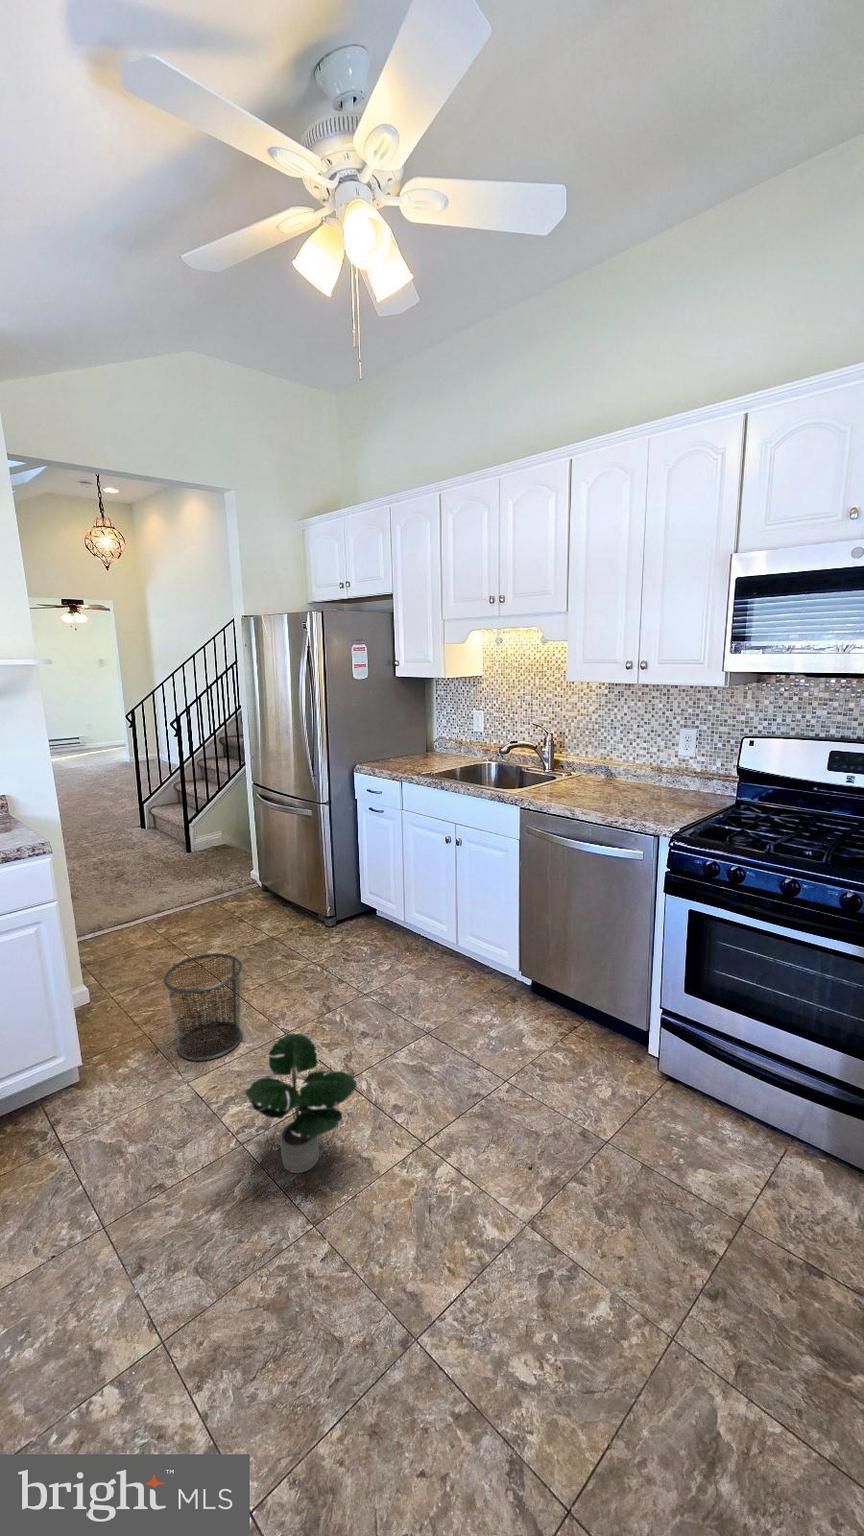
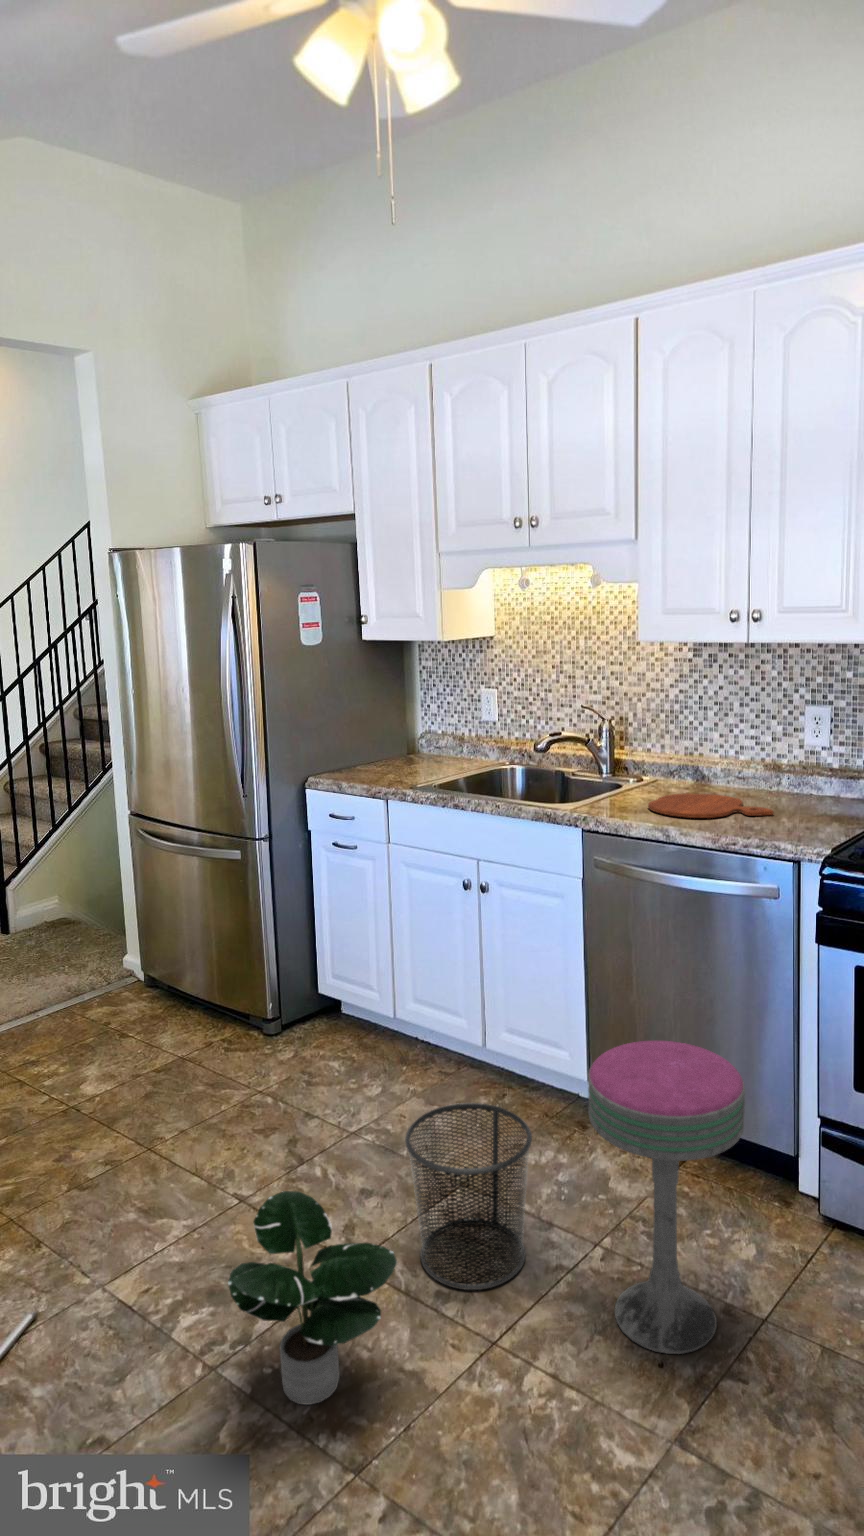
cutting board: none [565,785,648,802] -> present [648,793,774,818]
bar stool: none [491,952,596,1163] -> present [588,1040,745,1354]
waste bin: present [163,953,243,1061] -> present [405,1103,532,1290]

